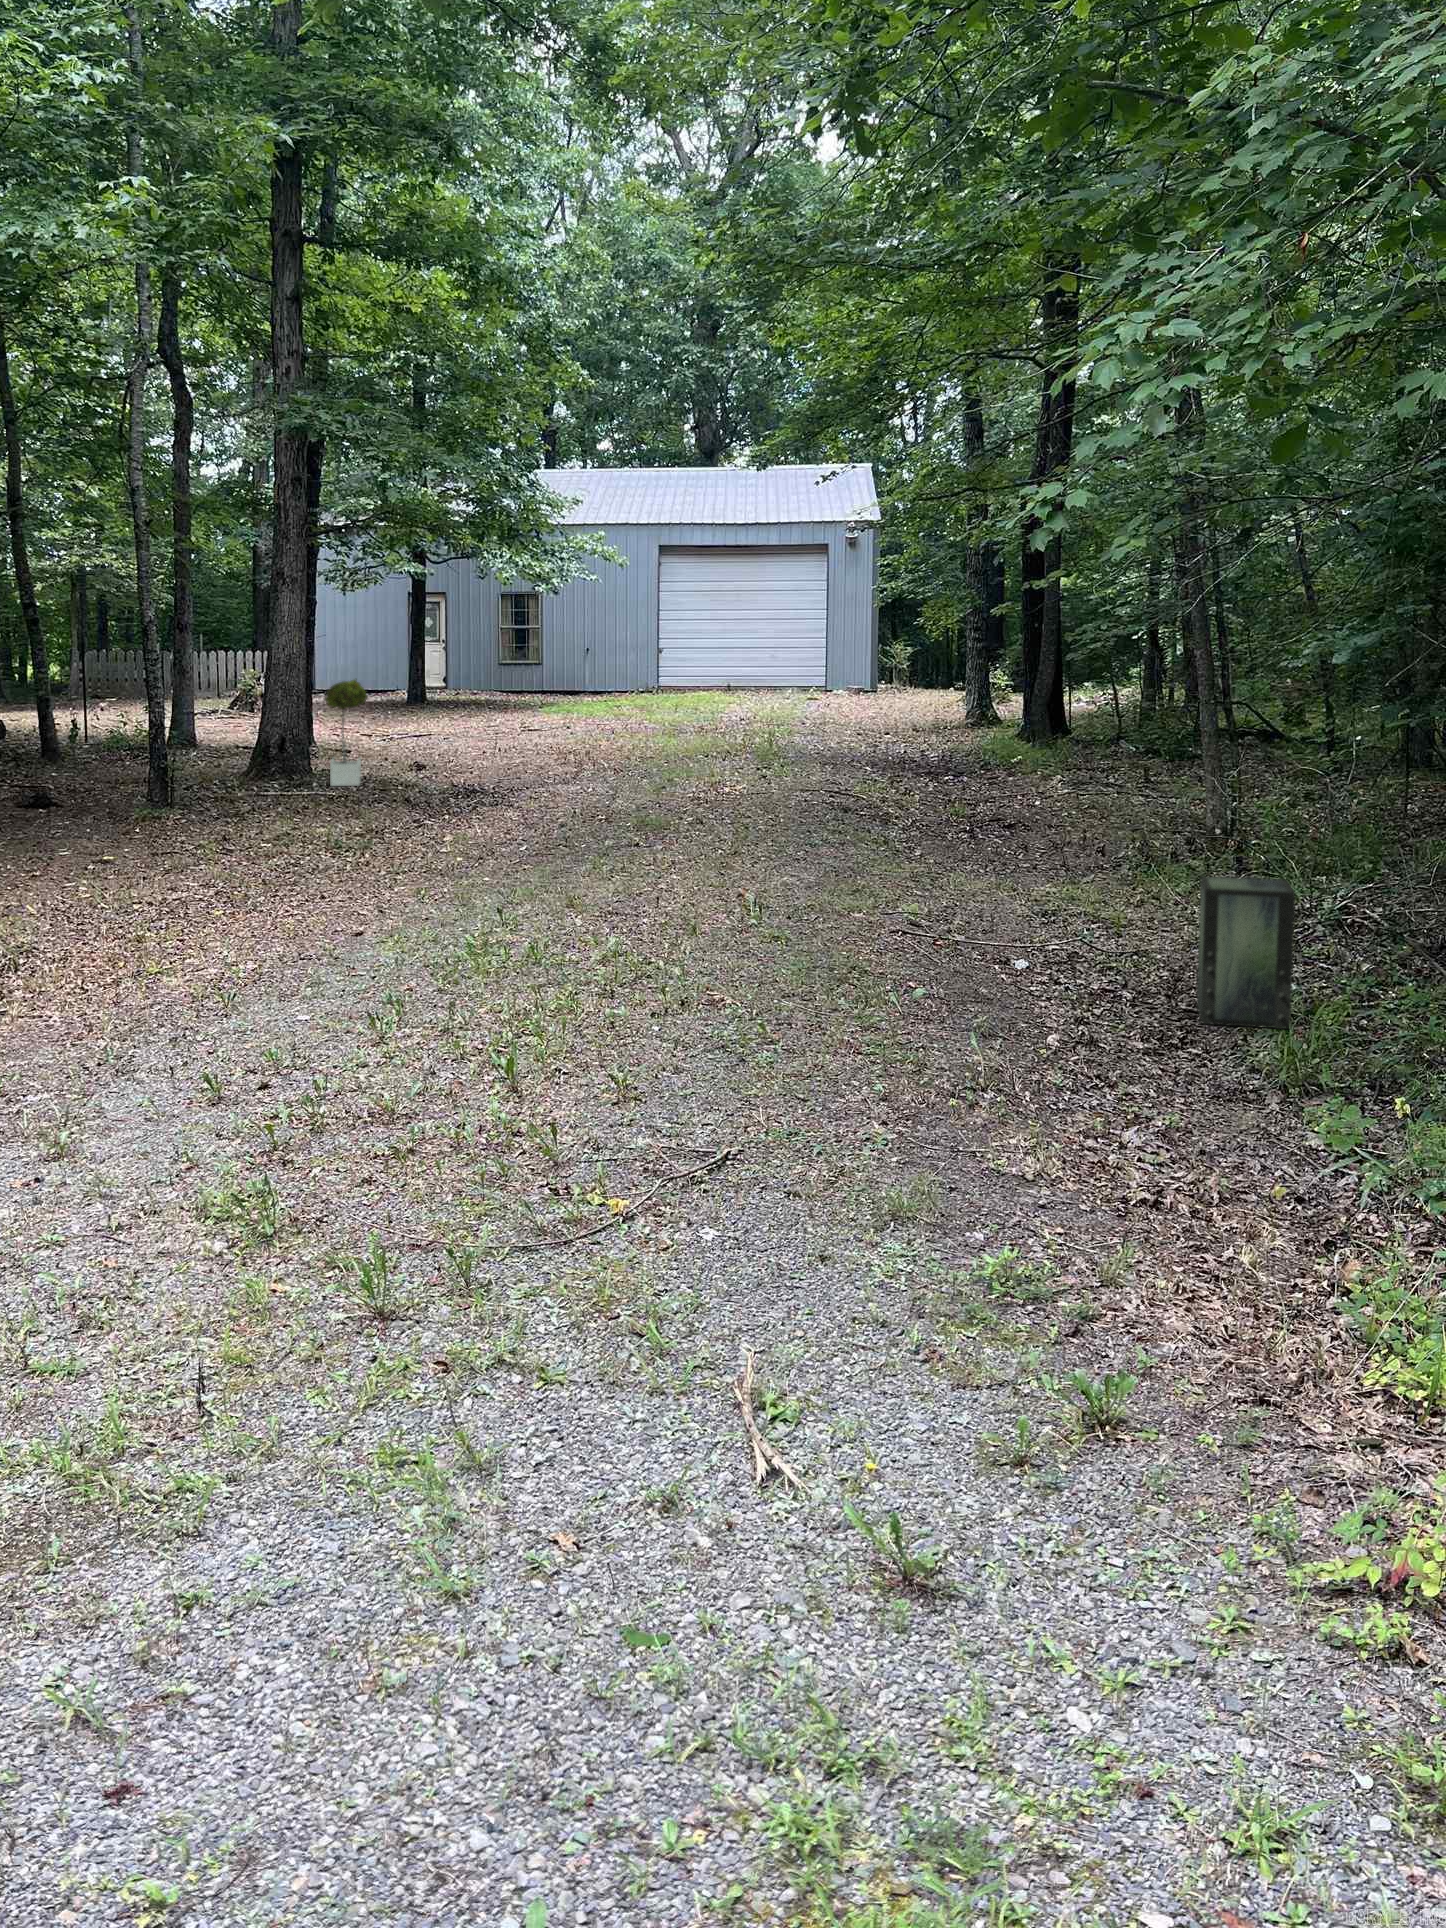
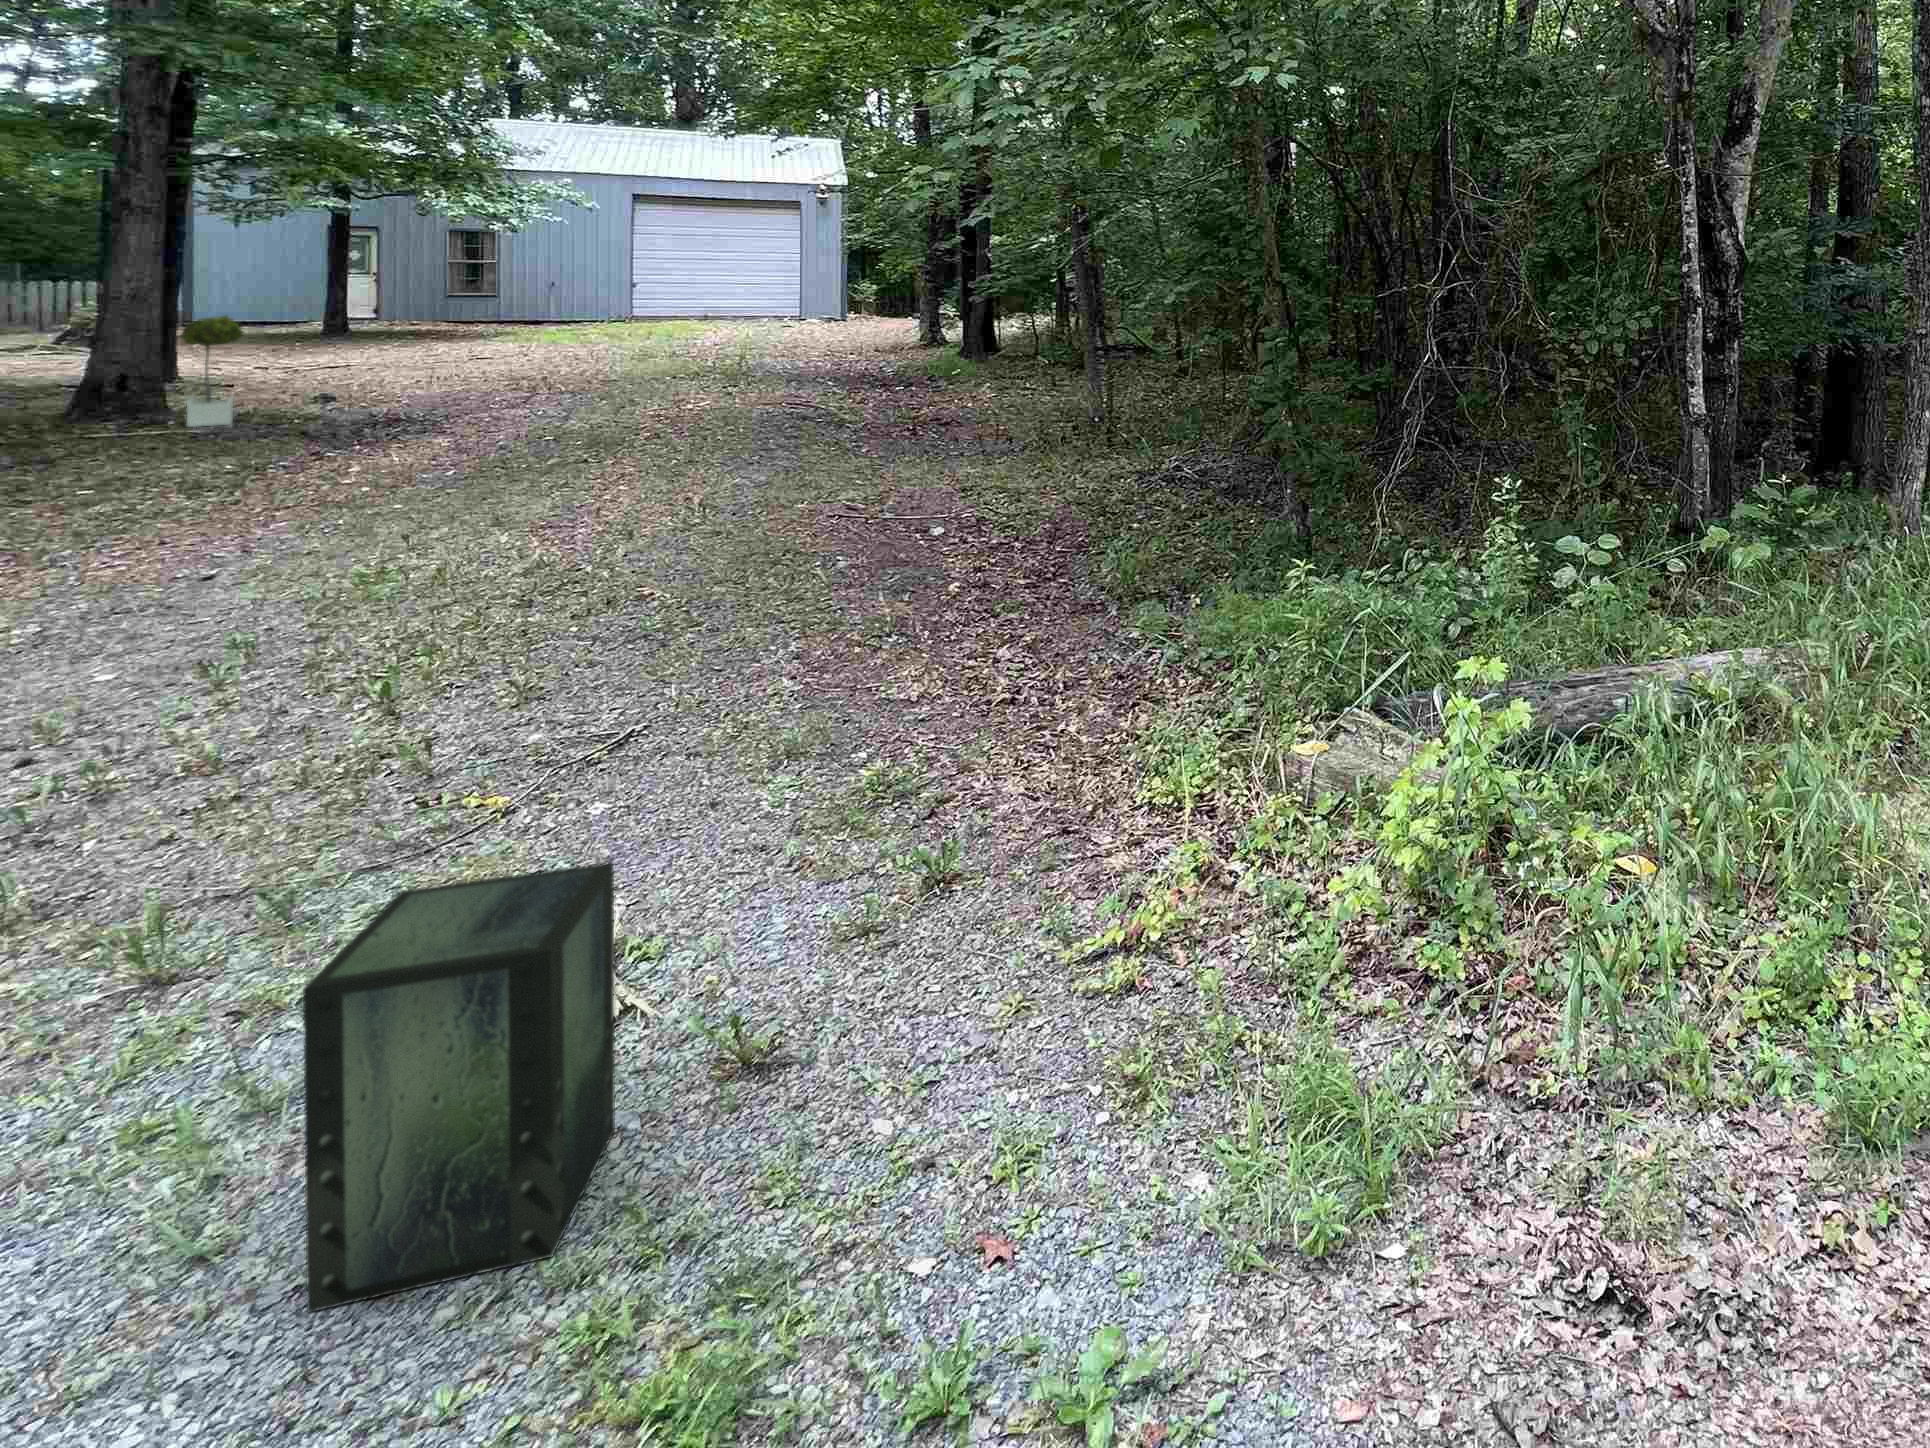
storage box: present [1197,876,1295,1029] -> present [303,863,615,1312]

